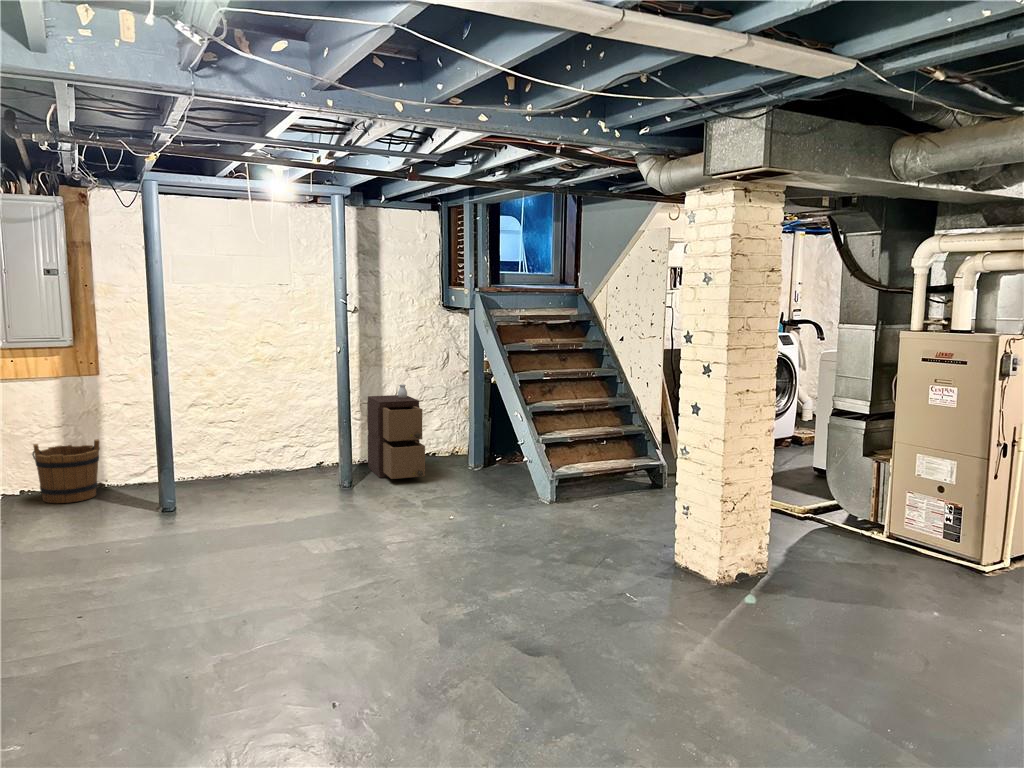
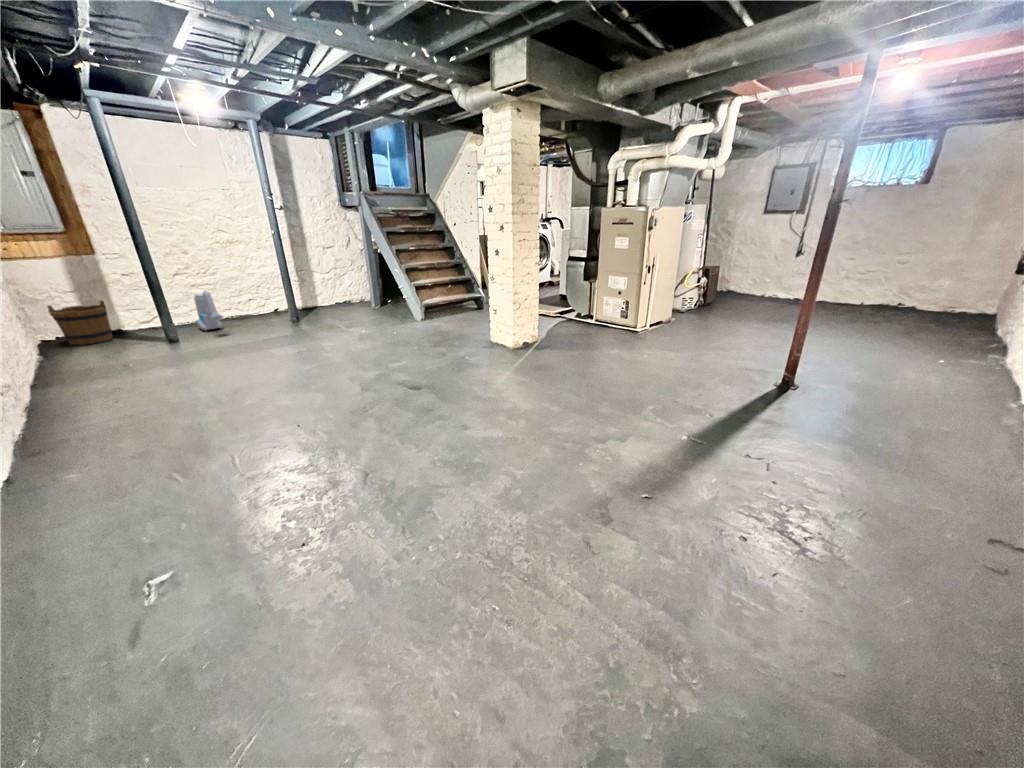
storage cabinet: present [367,385,425,479] -> none [301,258,346,316]
vacuum cleaner: none [206,432,246,494] -> present [194,290,223,331]

